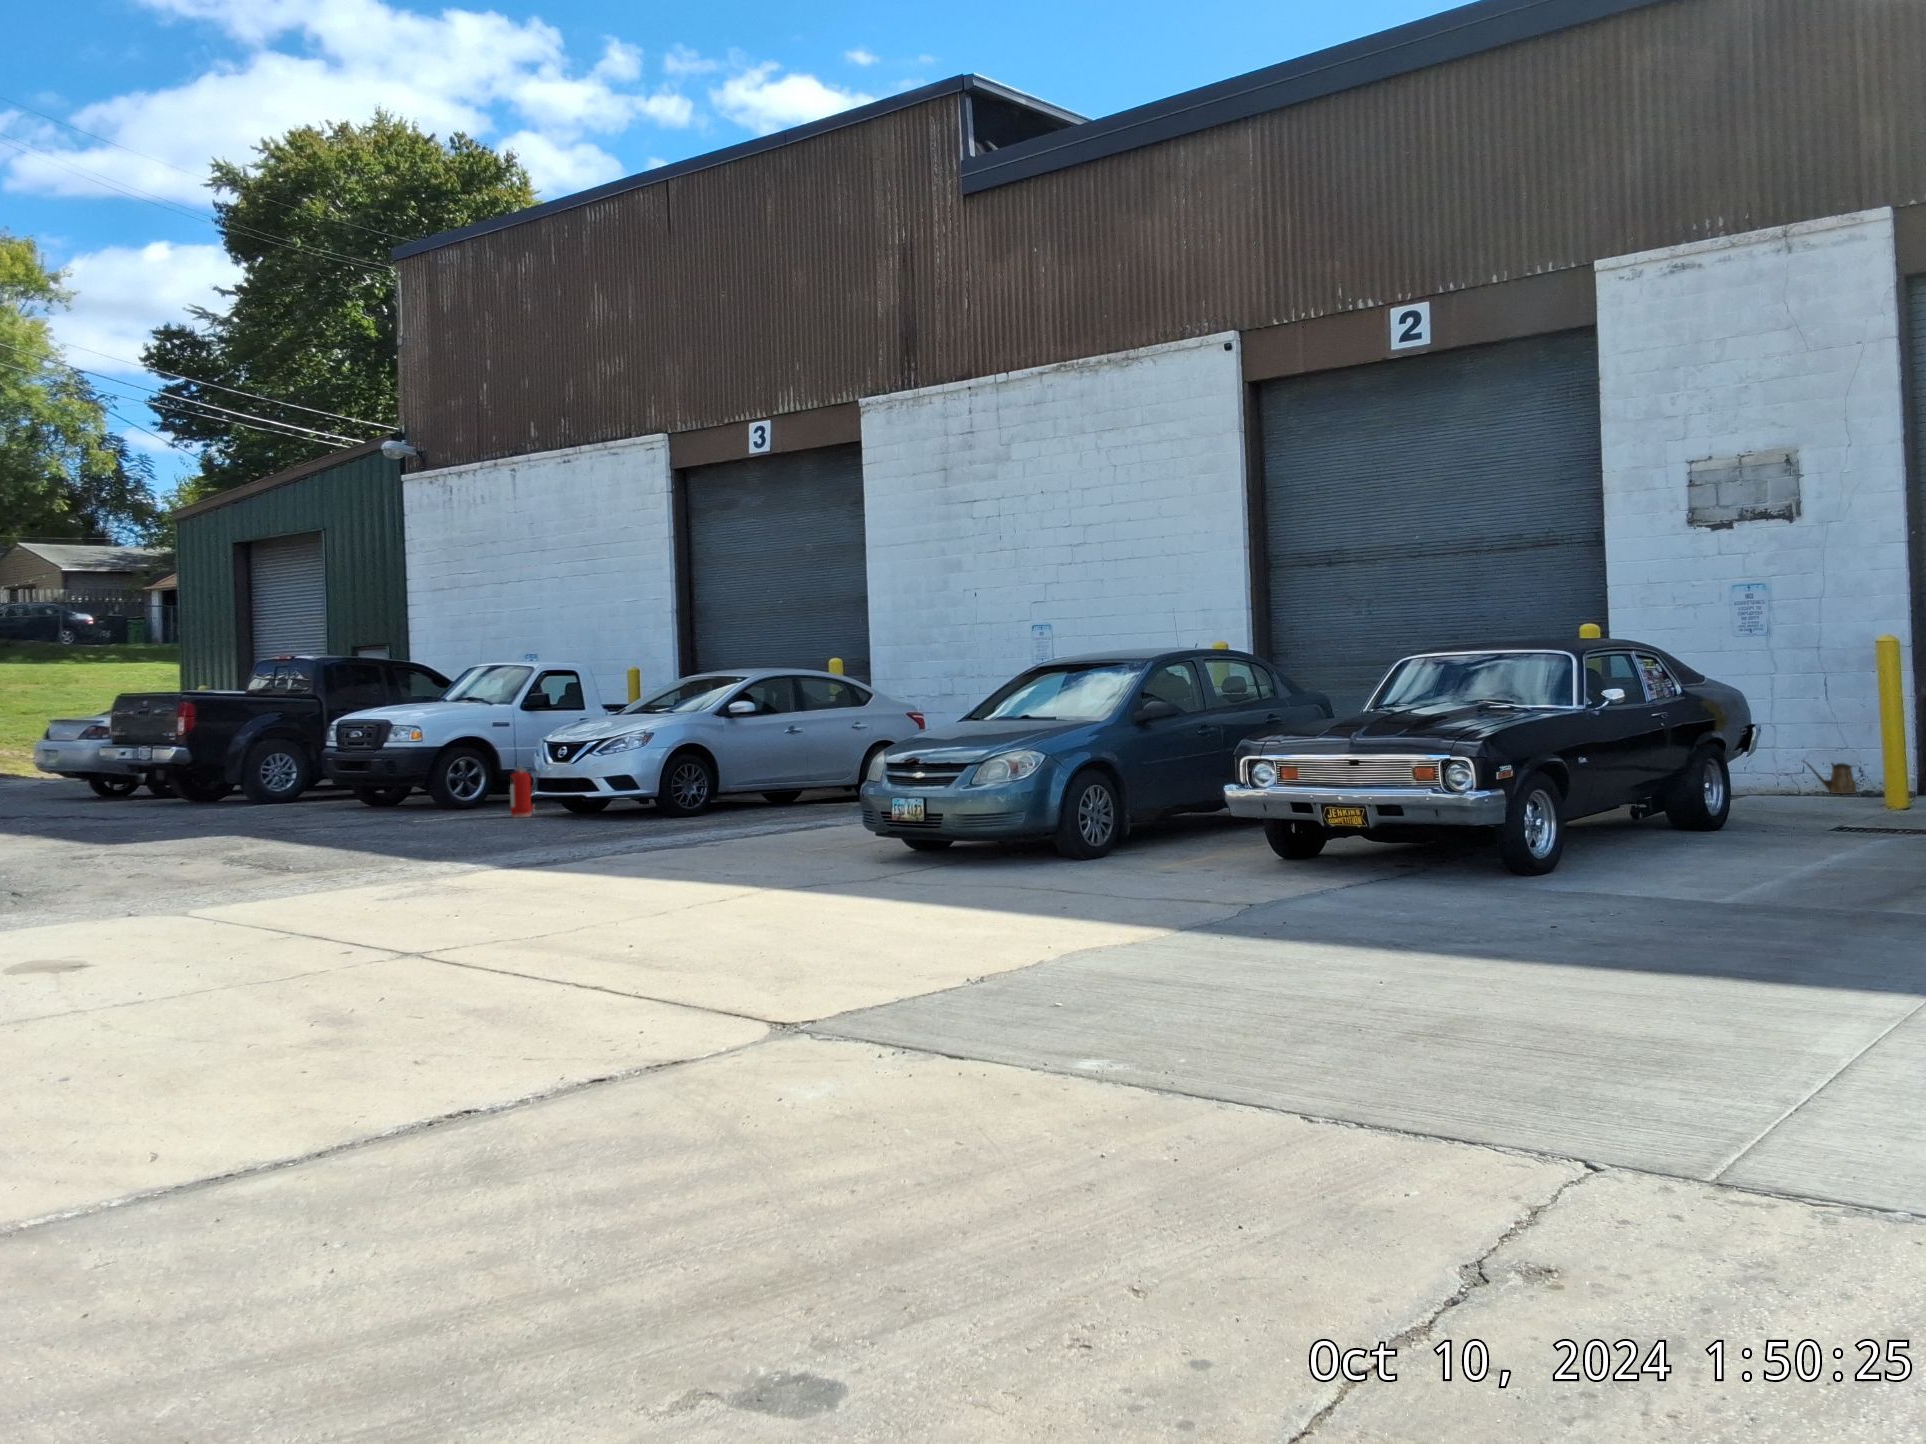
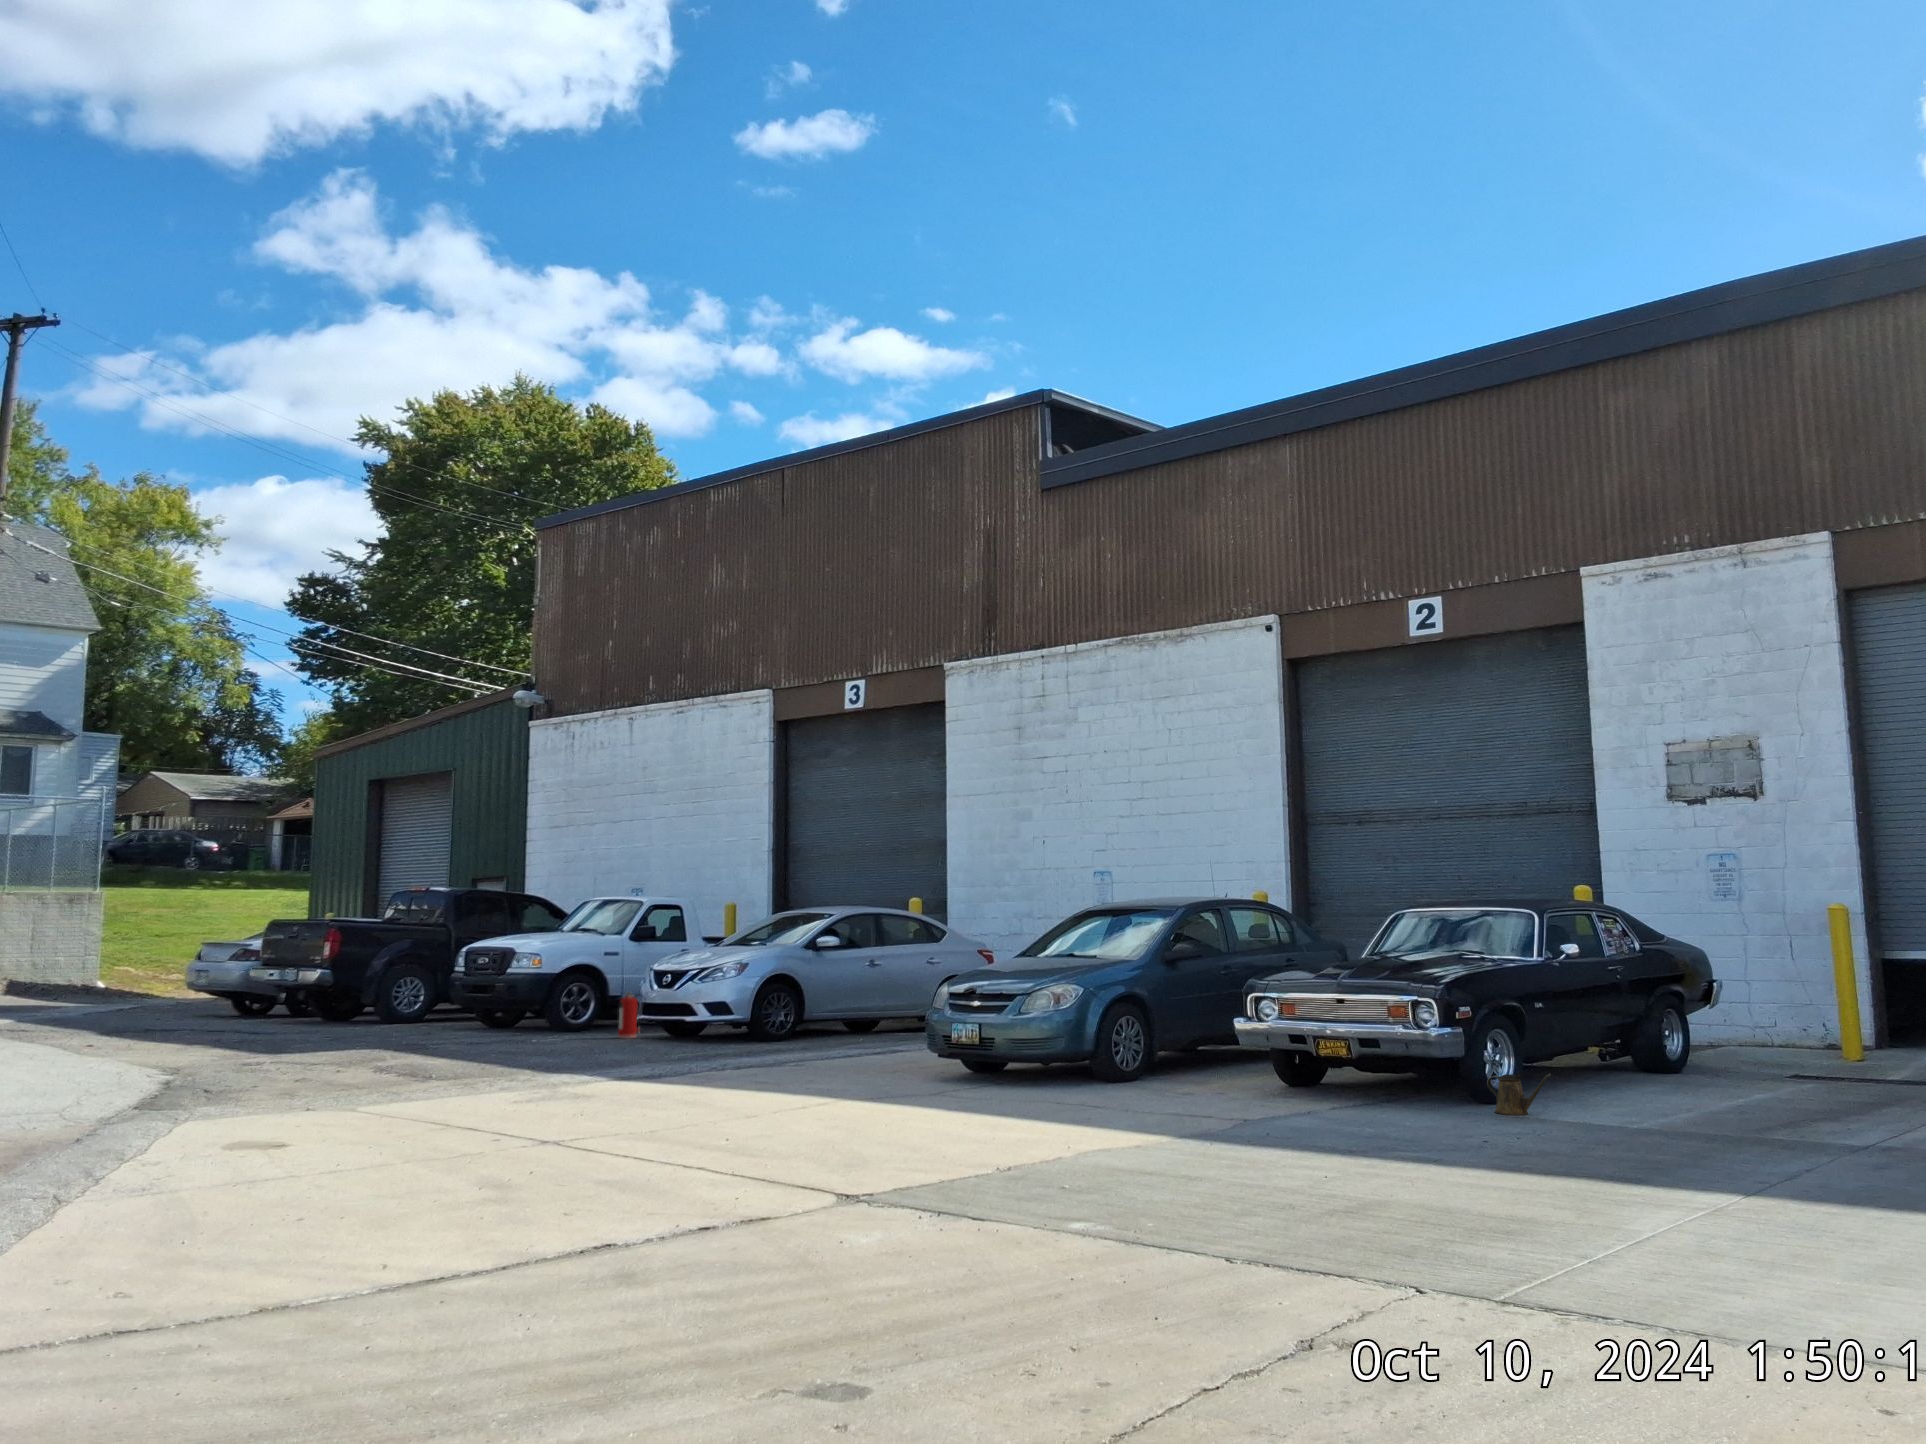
watering can: present [1803,761,1856,794] -> present [1487,1074,1552,1115]

